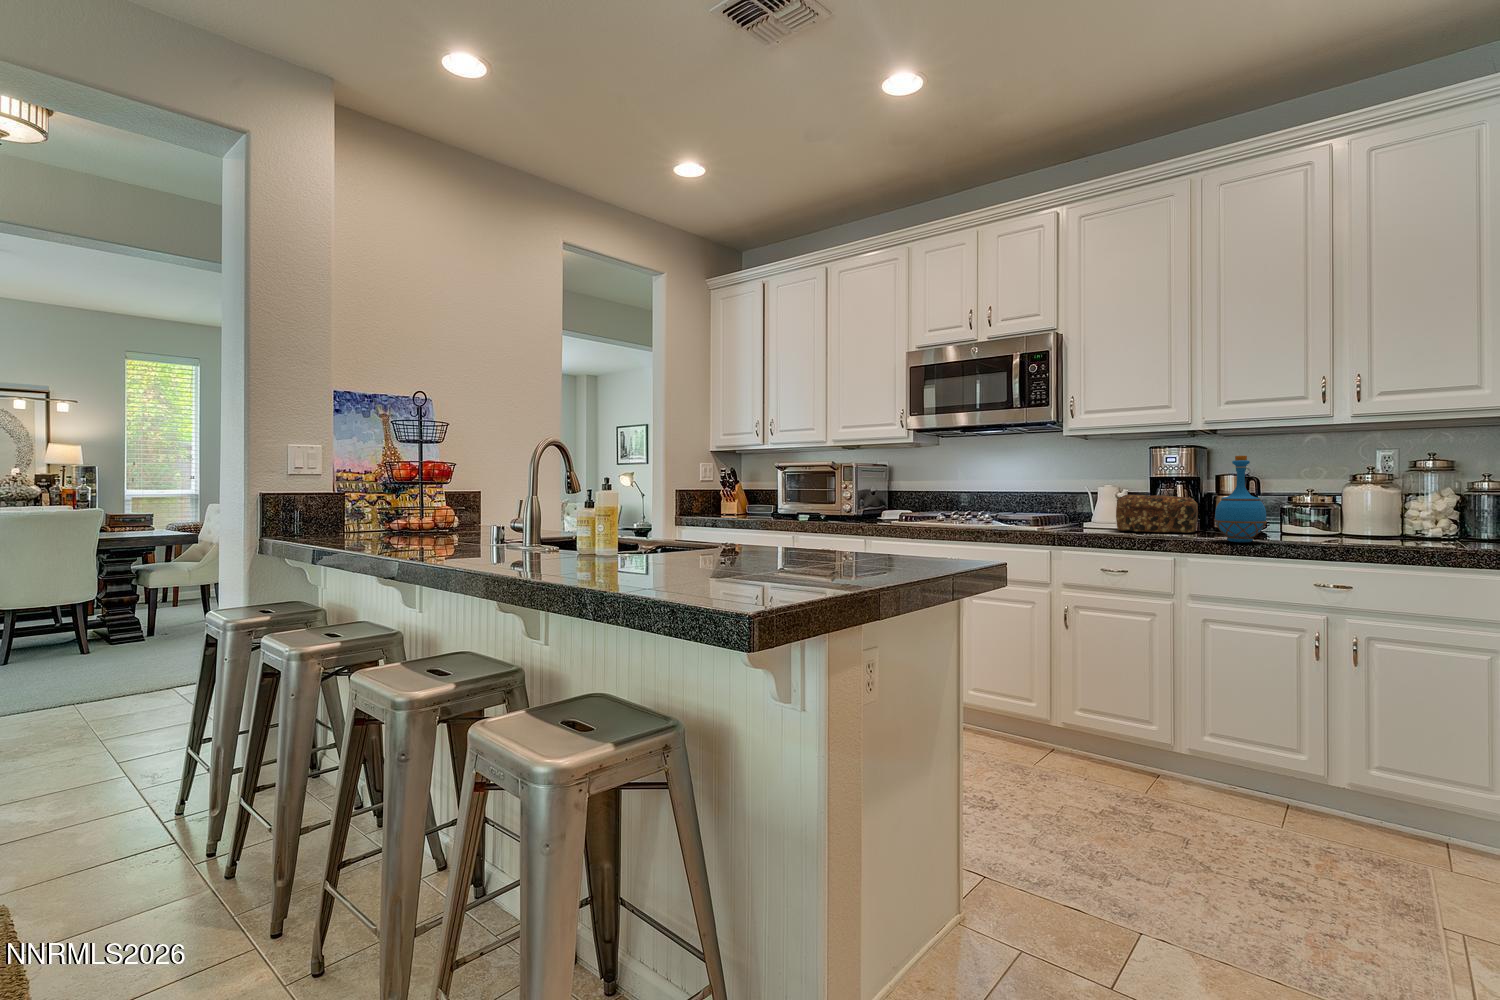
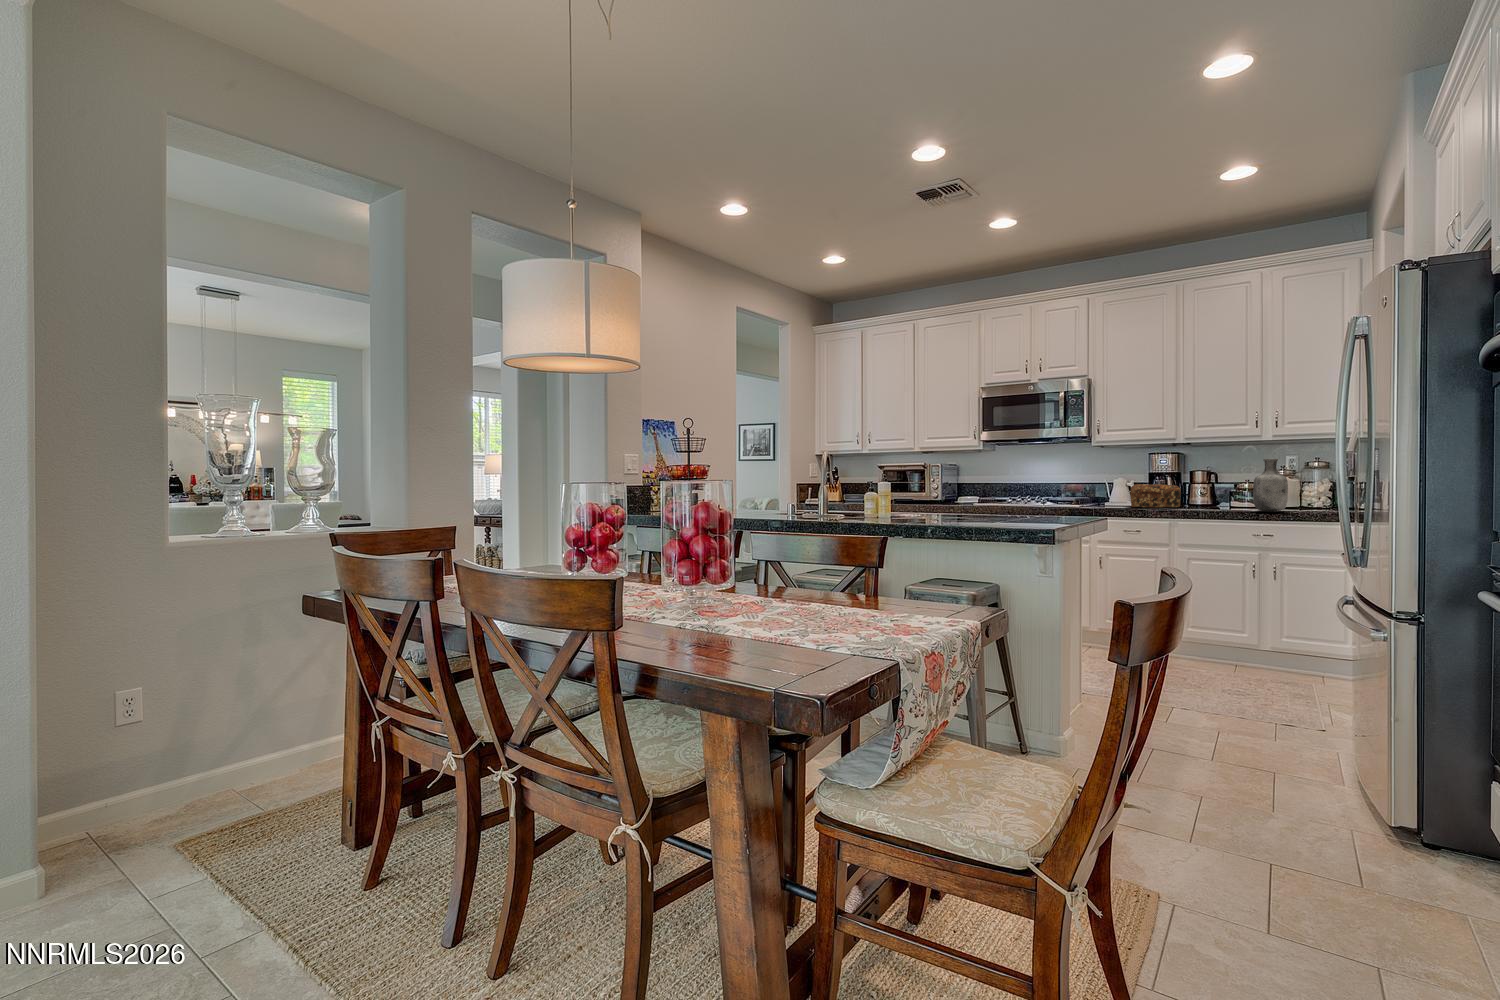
vase: none [1318,452,1382,545] -> present [1253,459,1288,512]
bottle: present [1215,456,1267,543] -> none [1194,460,1225,512]

